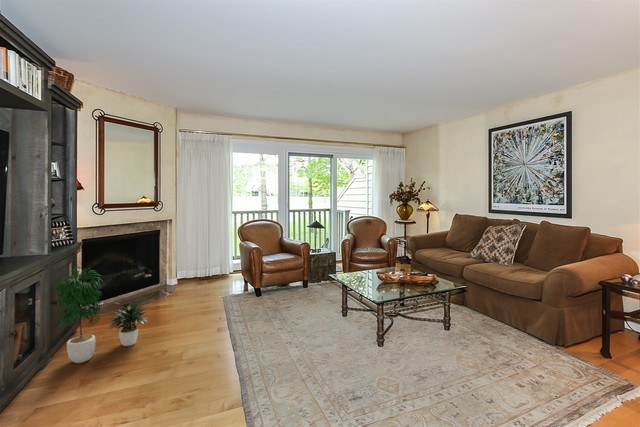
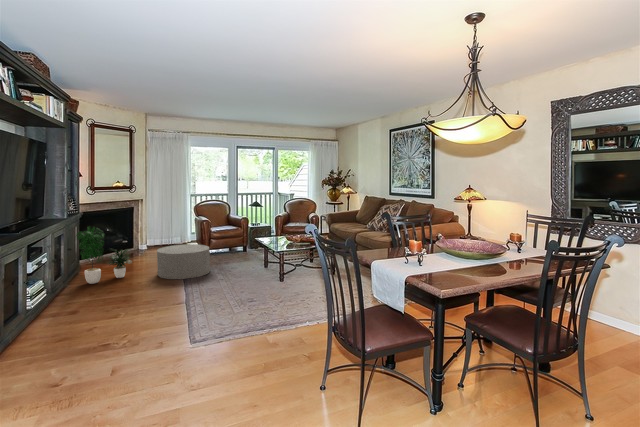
ottoman: none [186,287,265,352] -> present [157,244,210,279]

